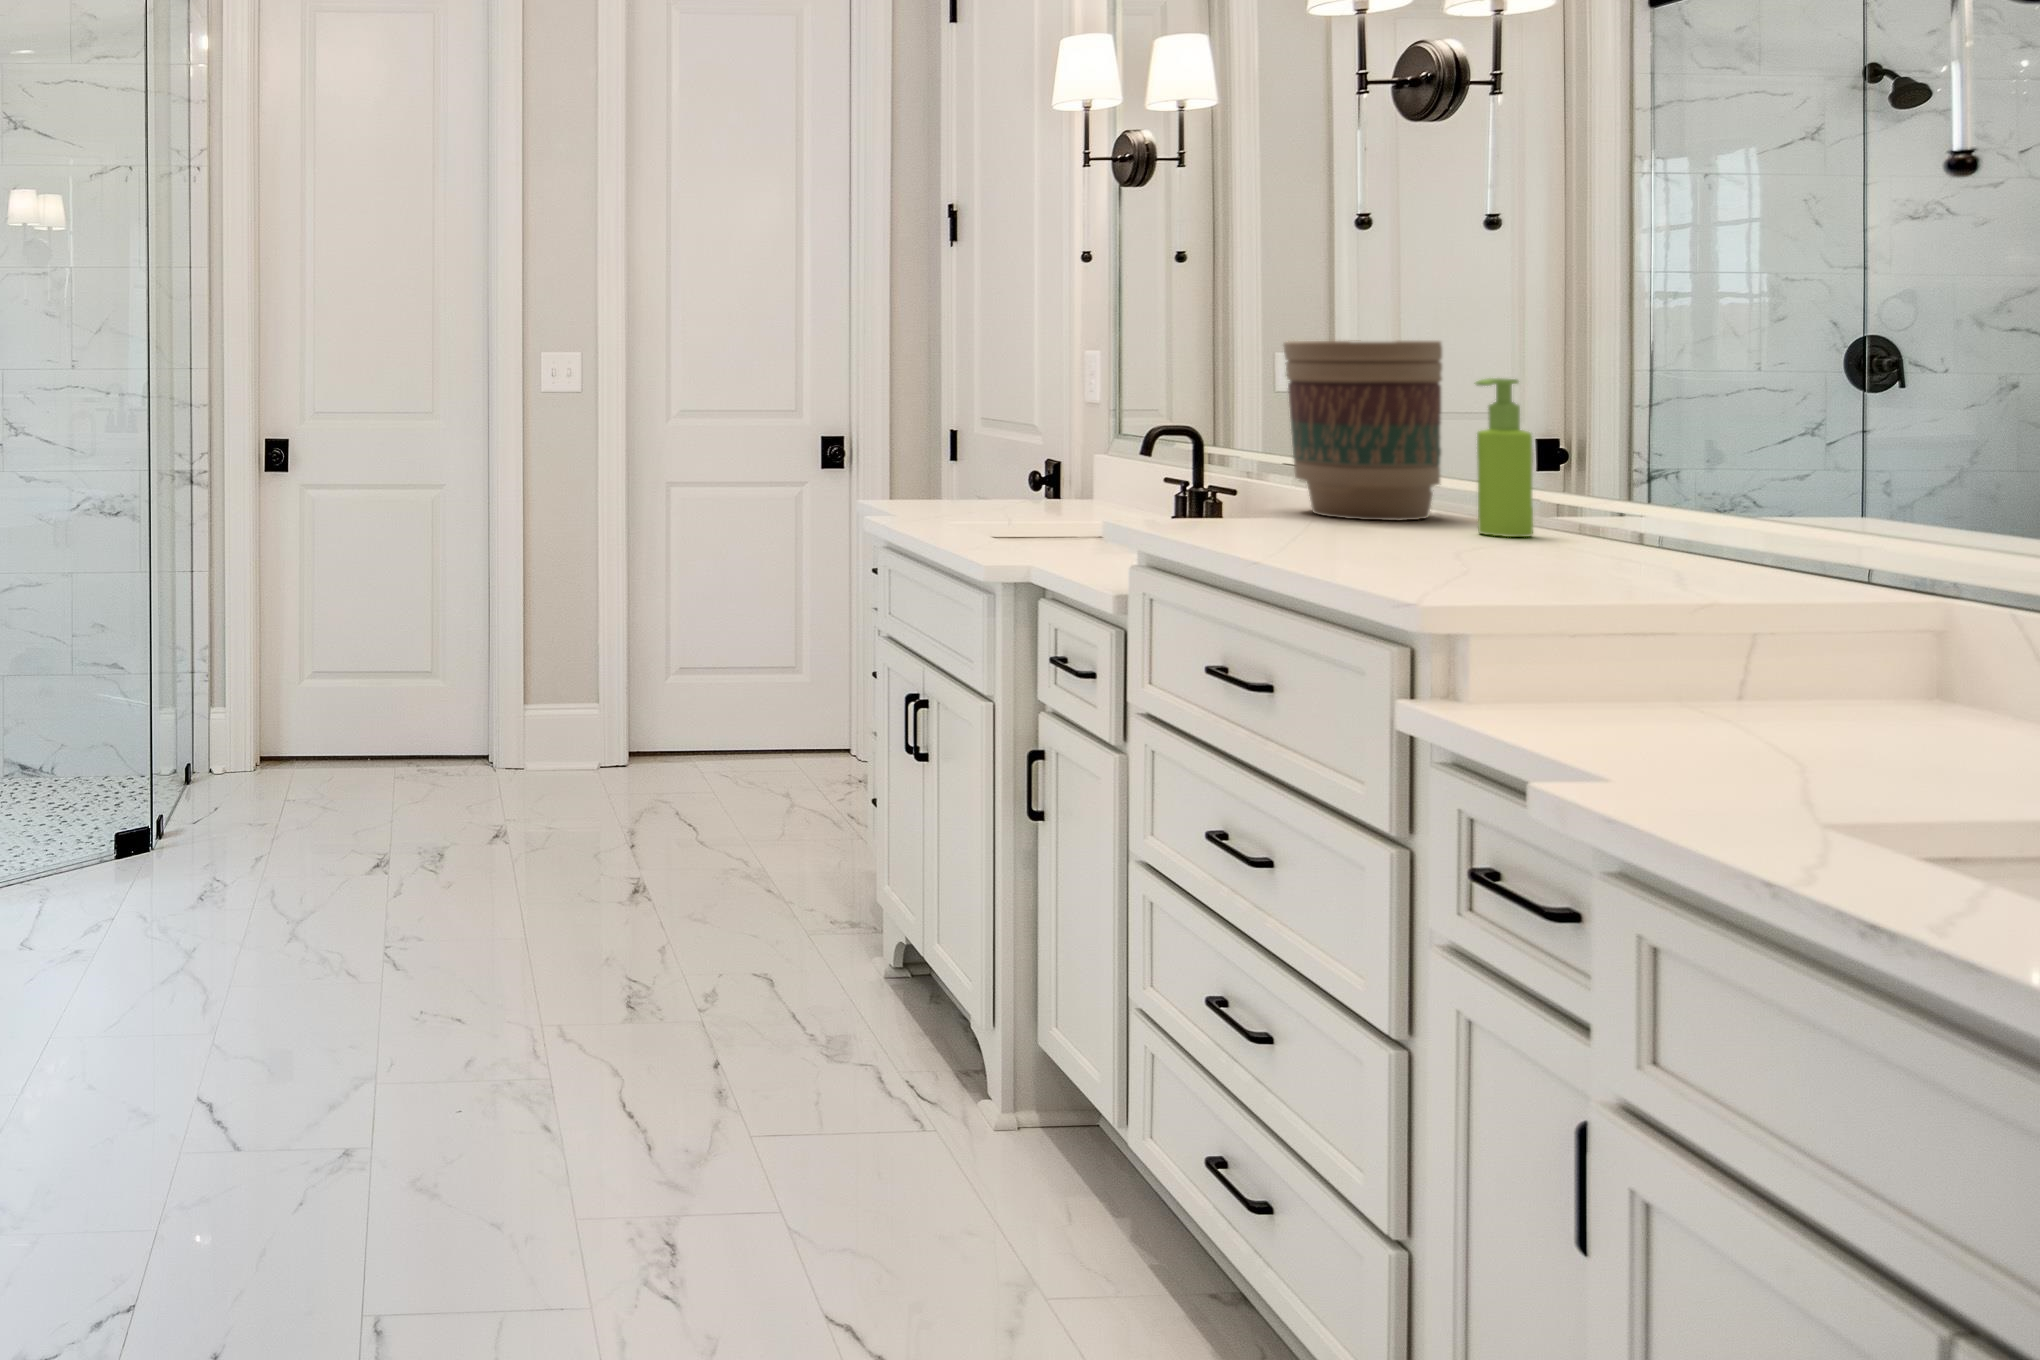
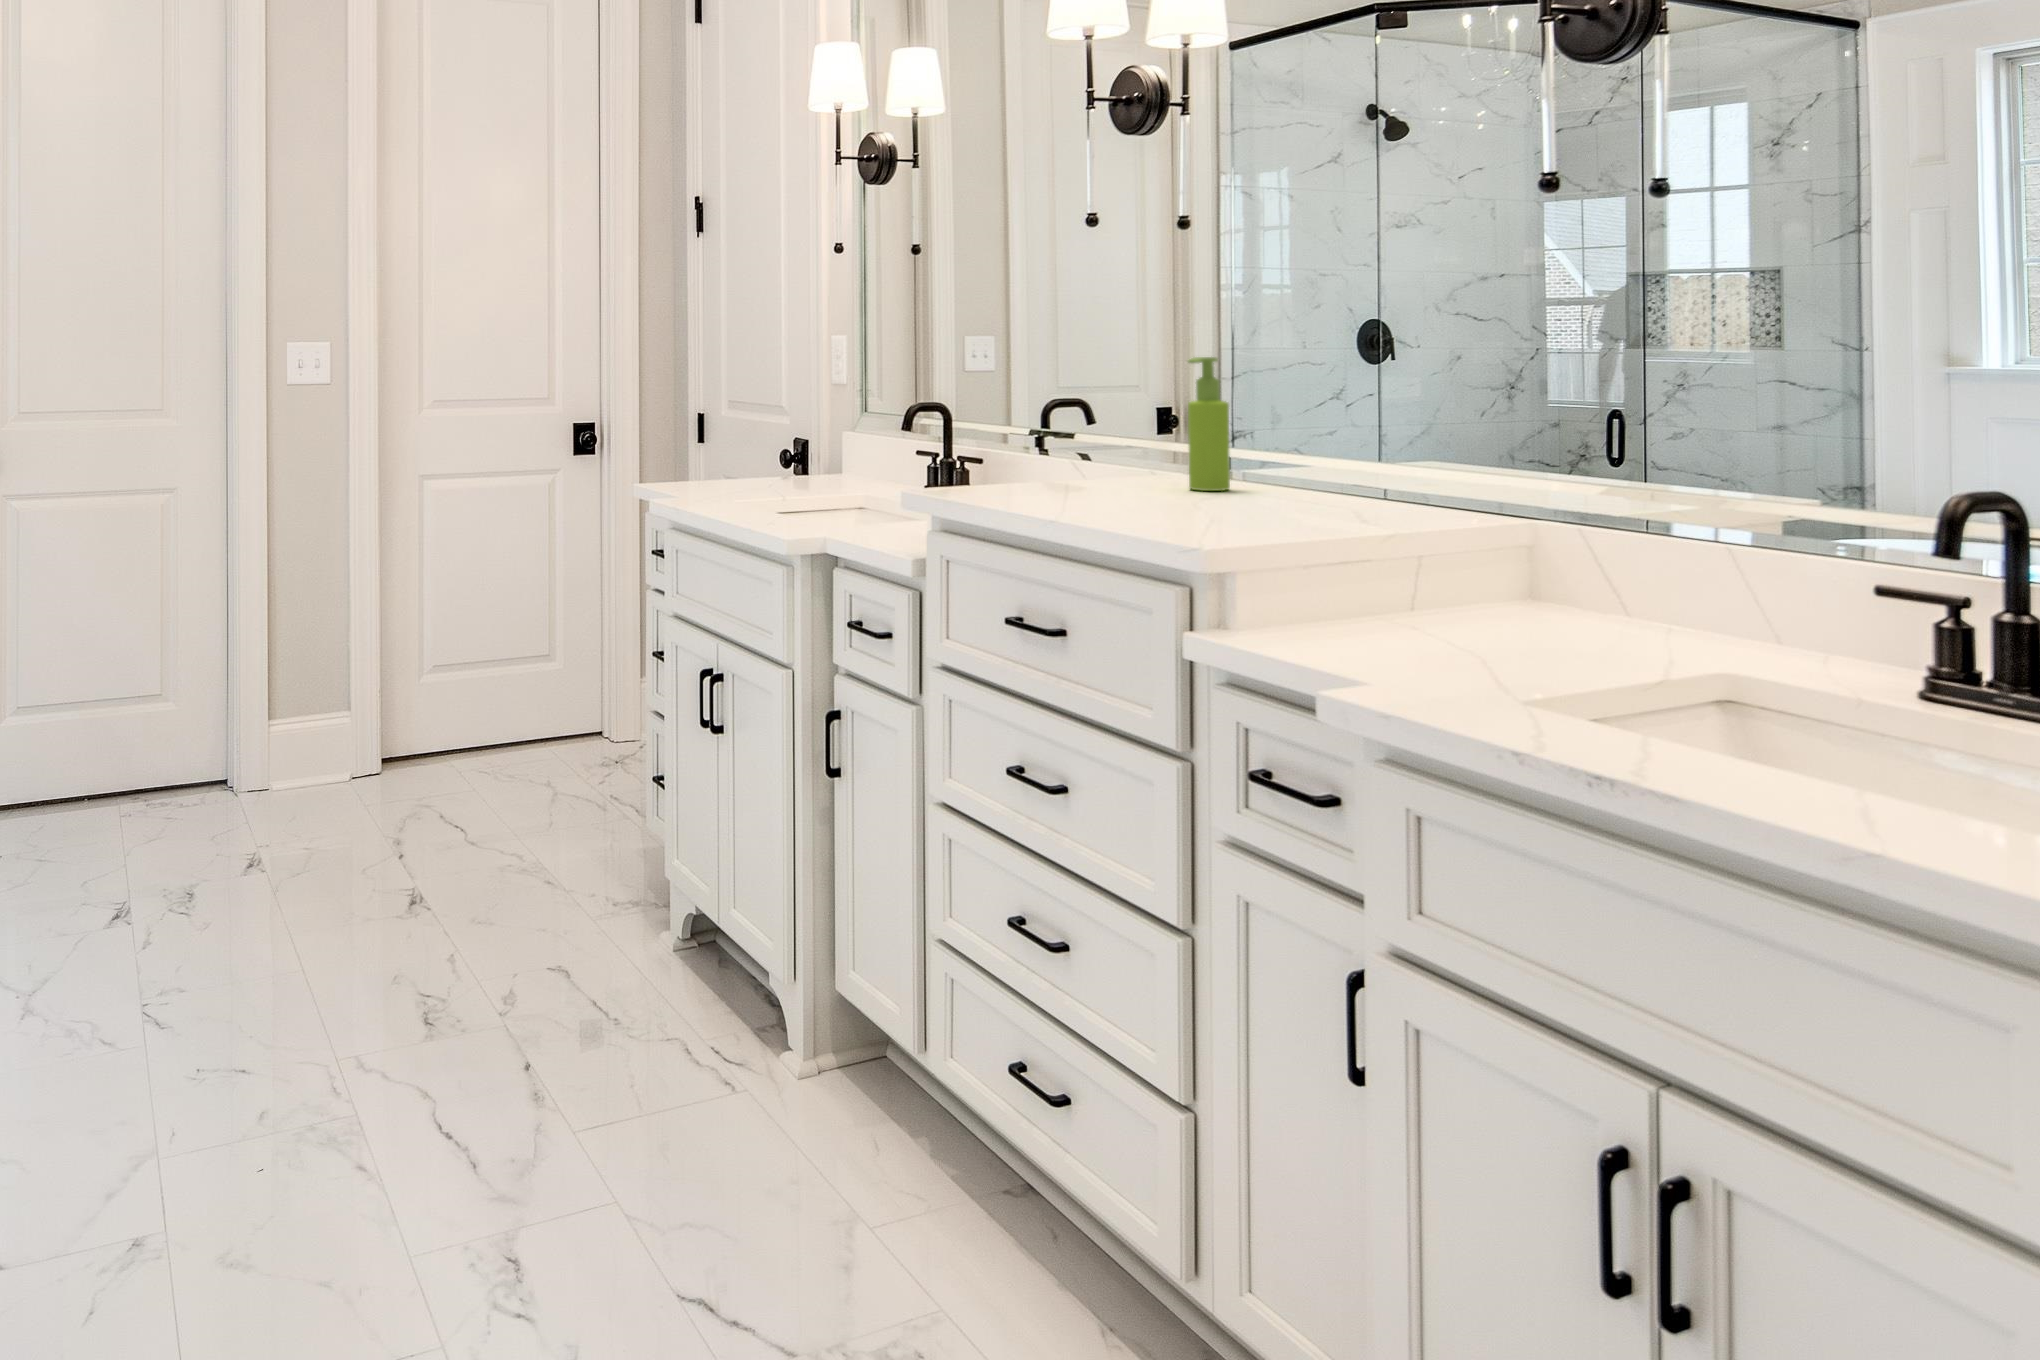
flower pot: present [1284,341,1442,521] -> none [1027,325,1163,482]

